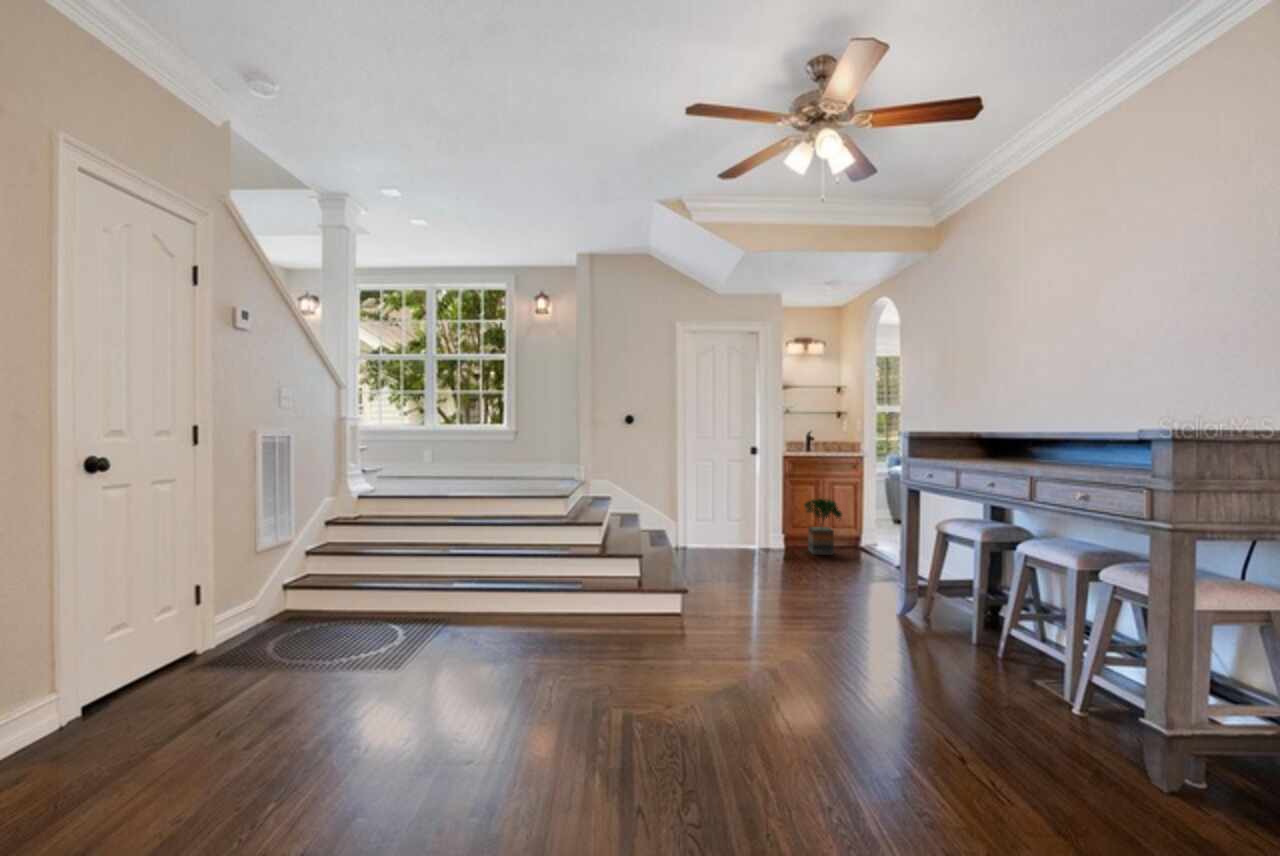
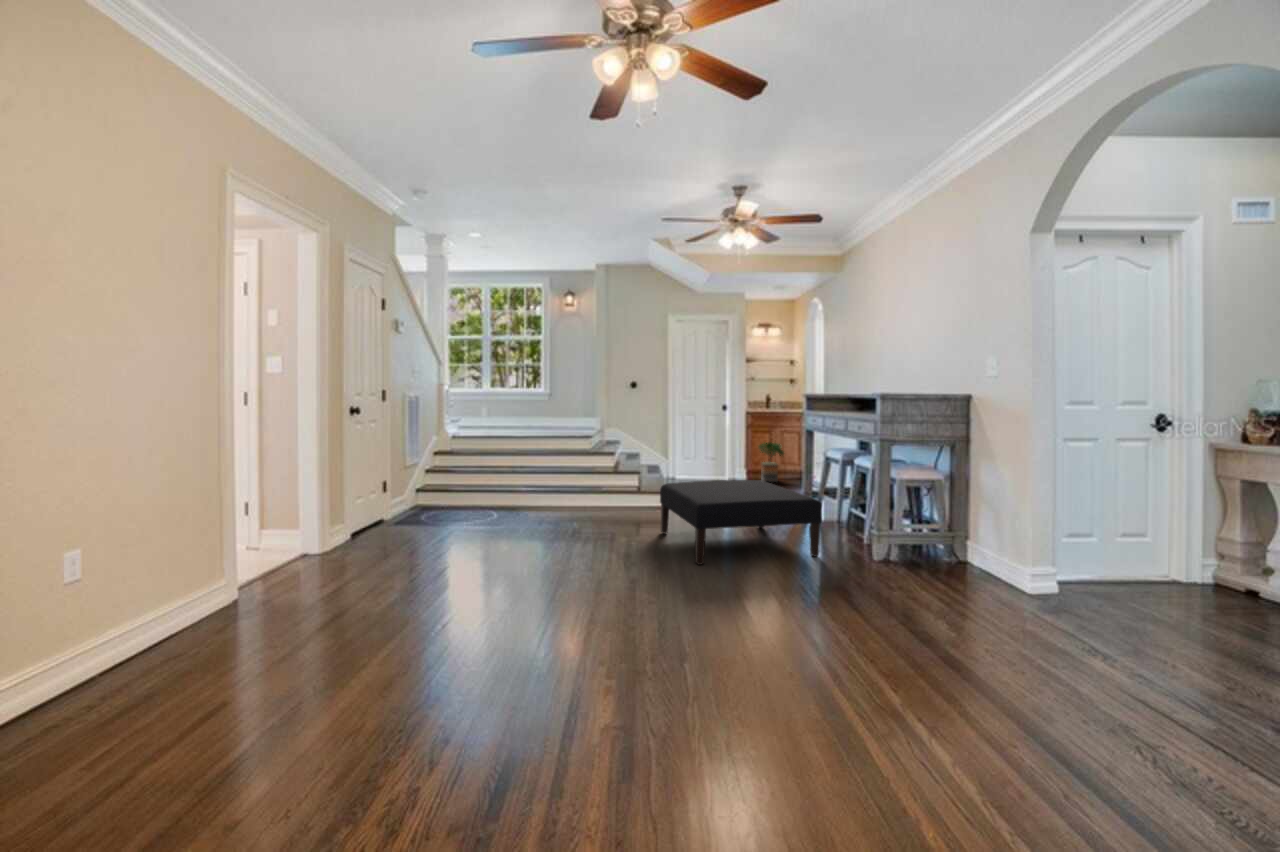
ottoman: none [681,583,1023,808] -> present [660,480,822,565]

